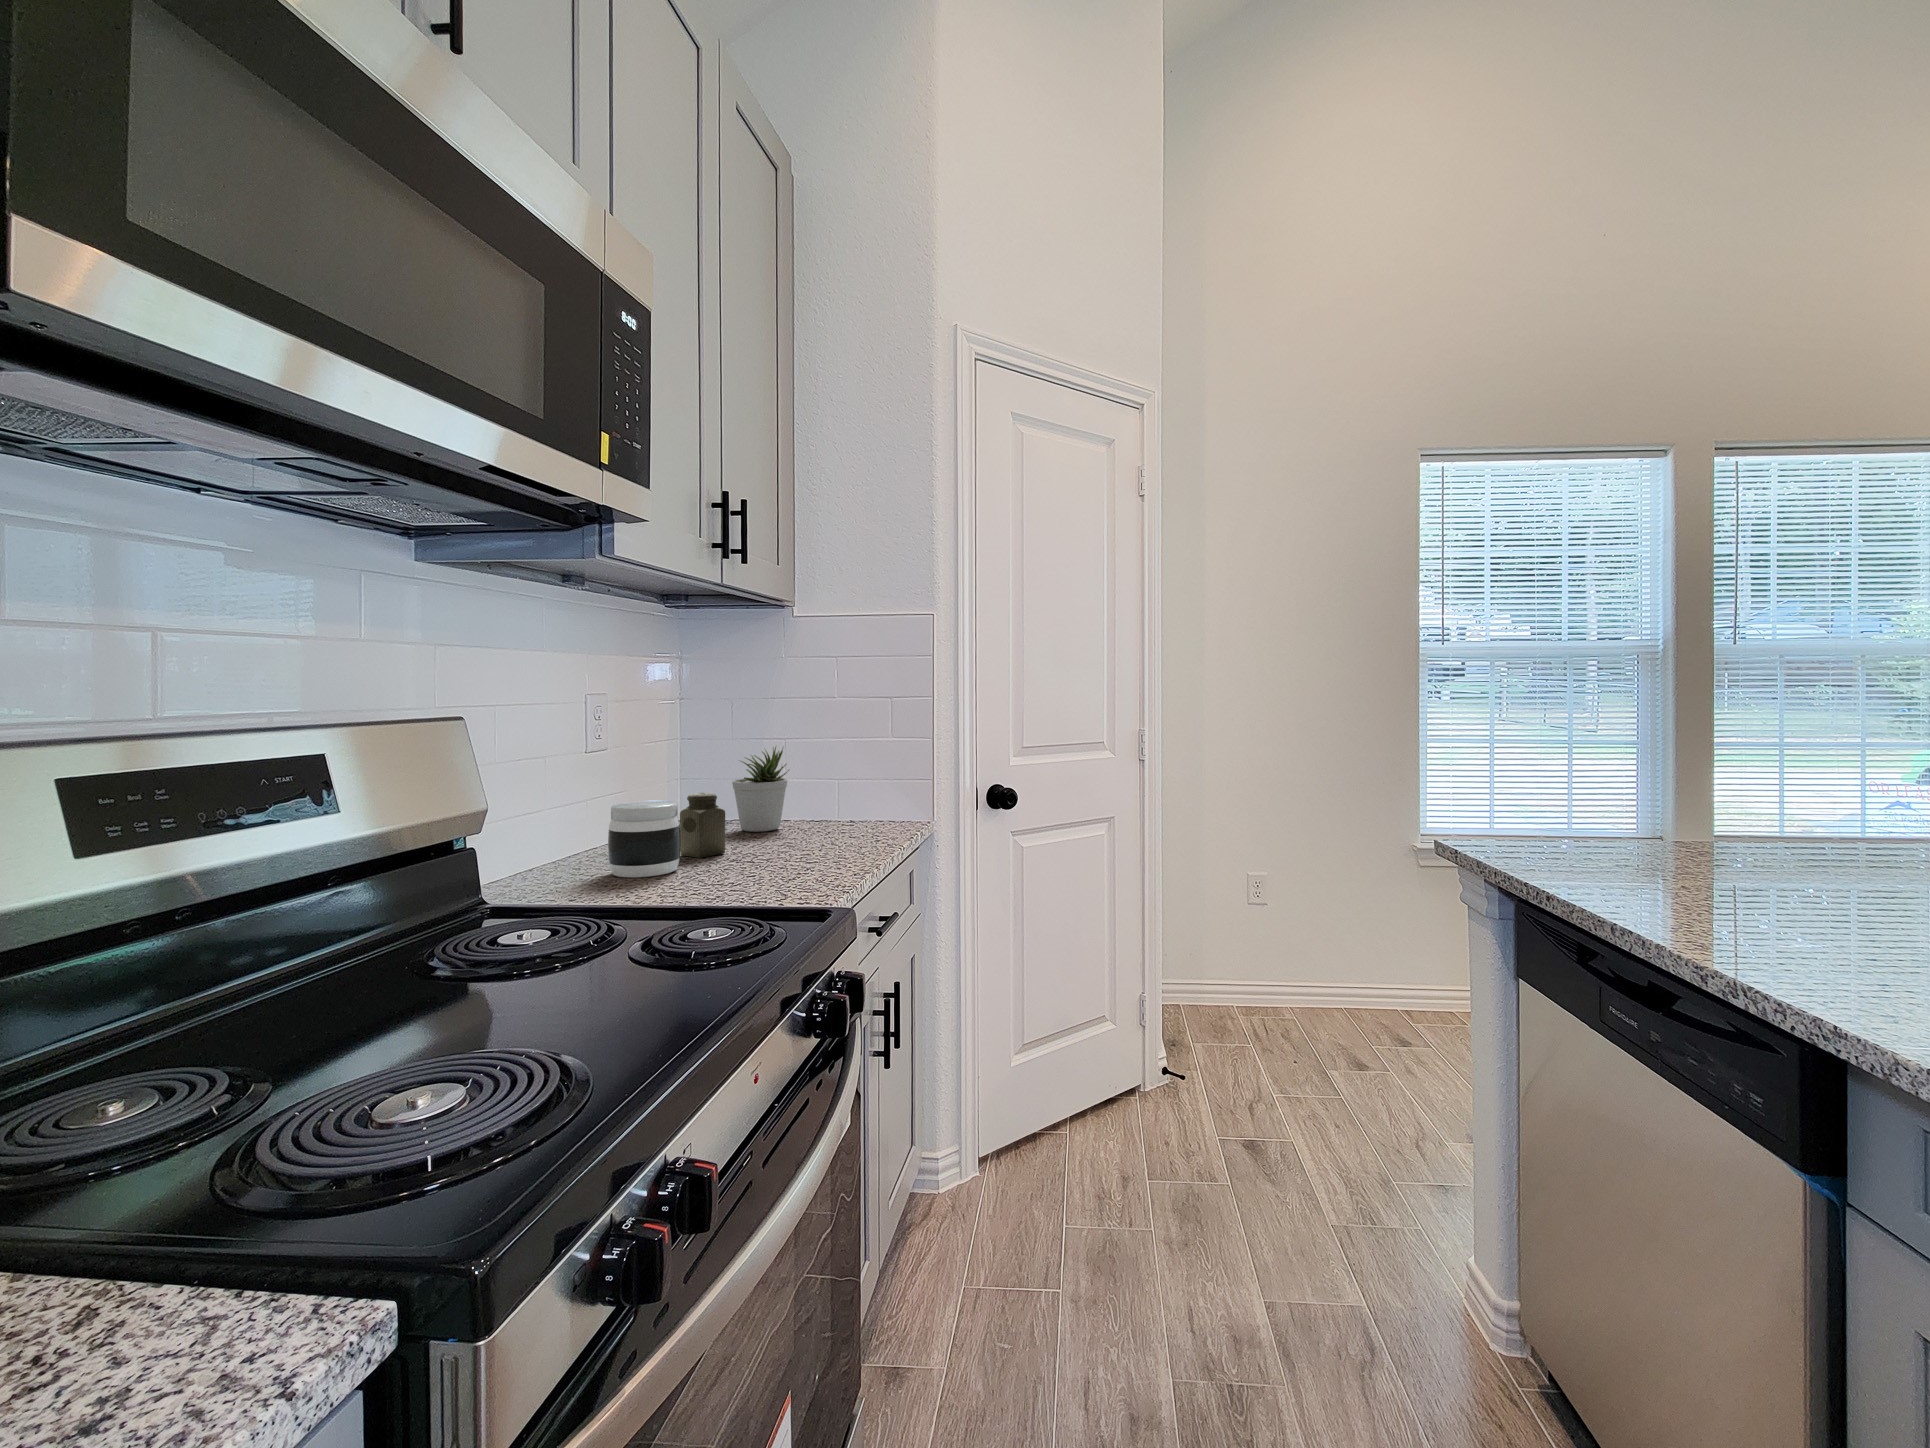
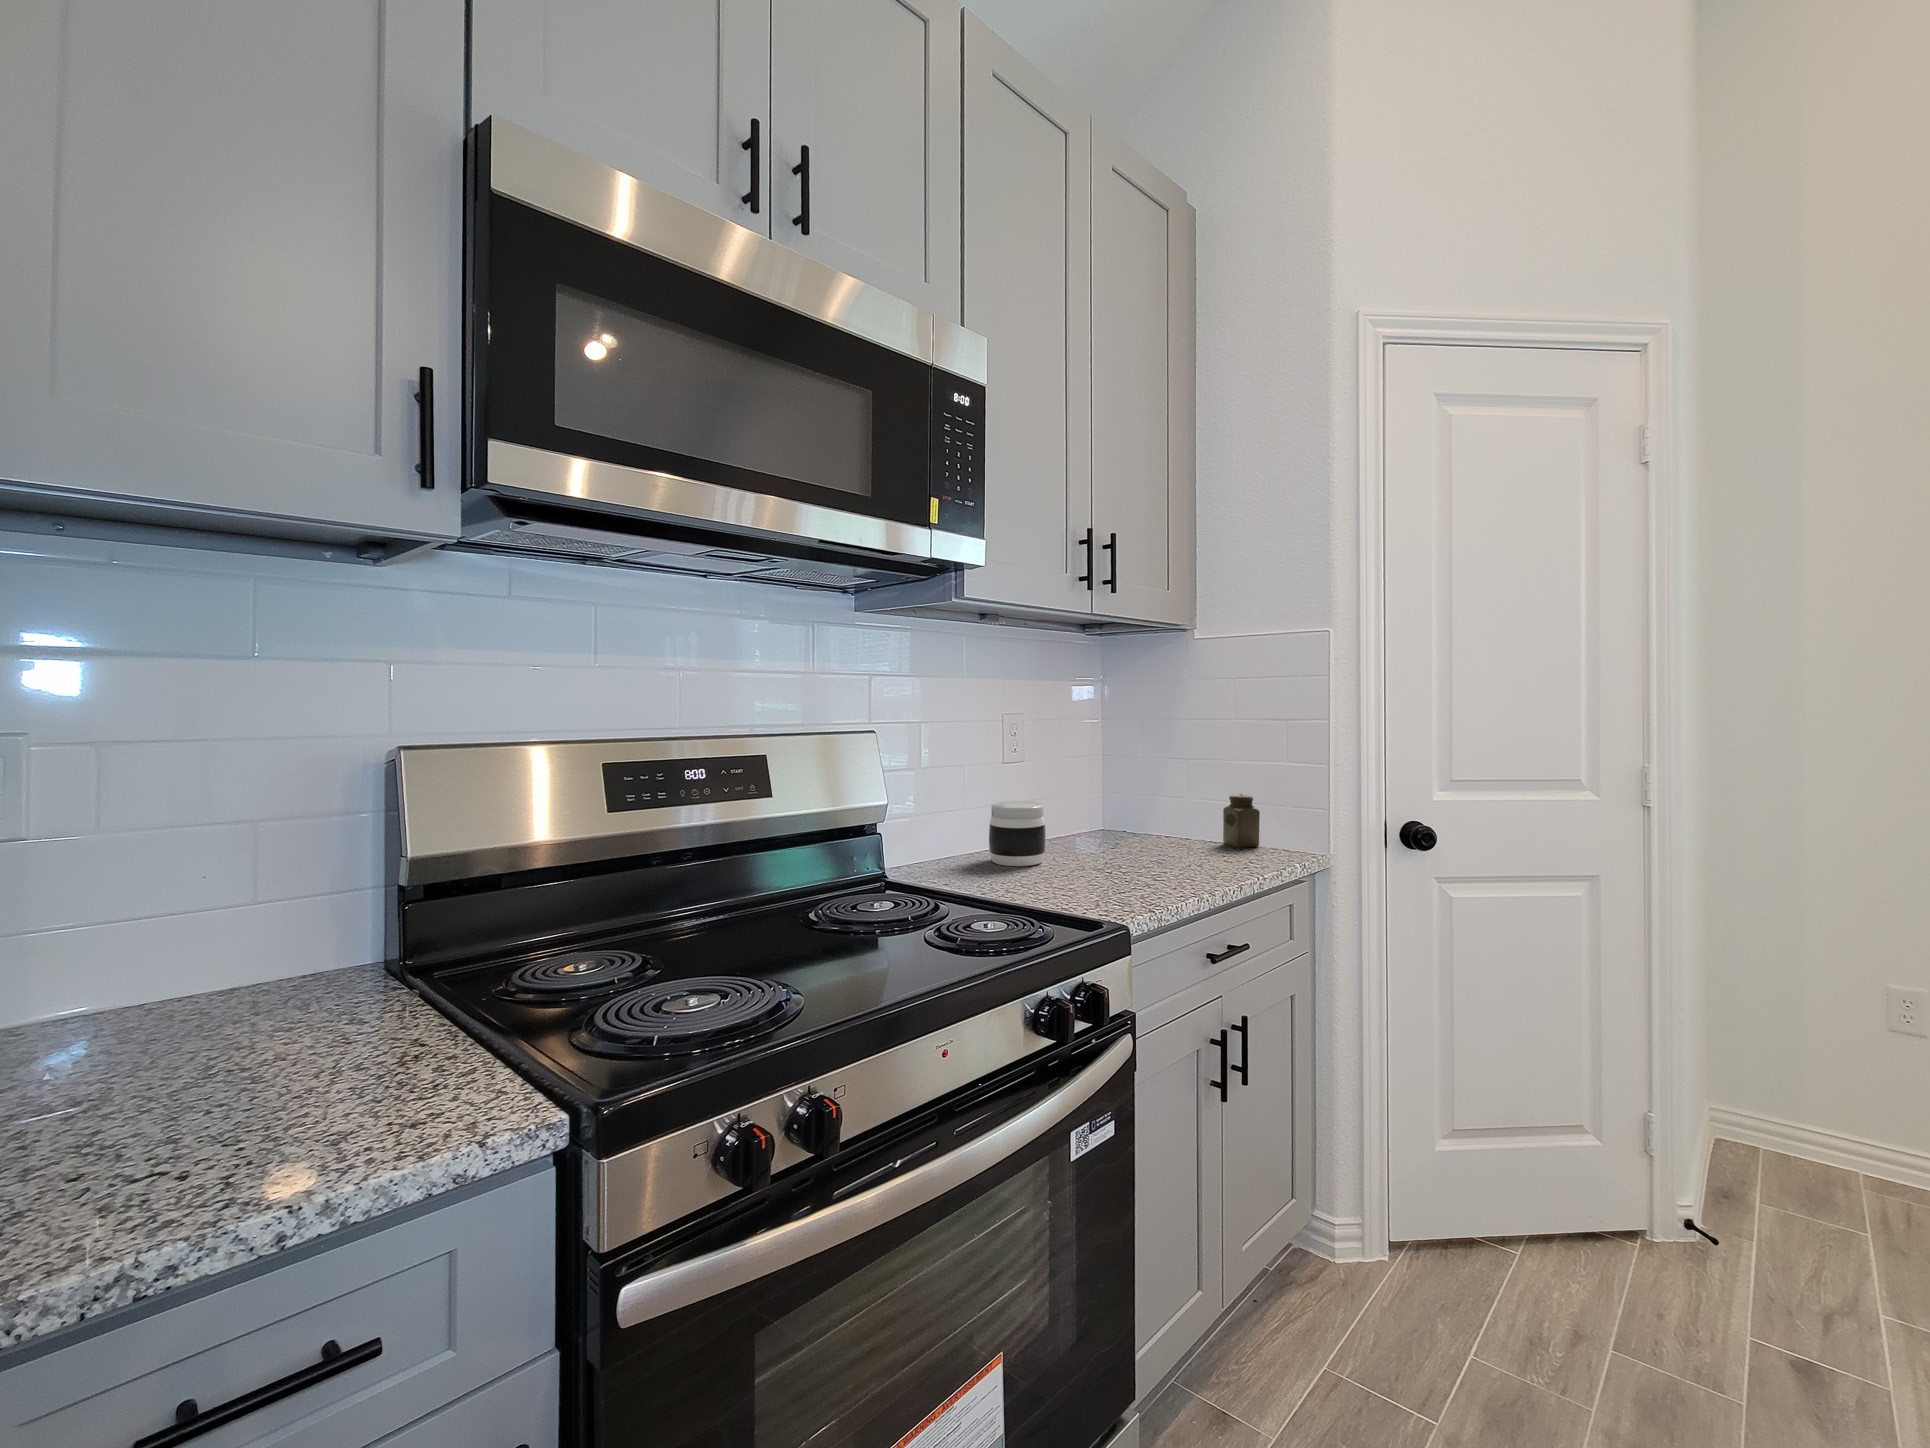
potted plant: present [732,747,789,832] -> none [1130,757,1180,836]
salt shaker: present [680,793,725,858] -> present [1223,794,1260,848]

